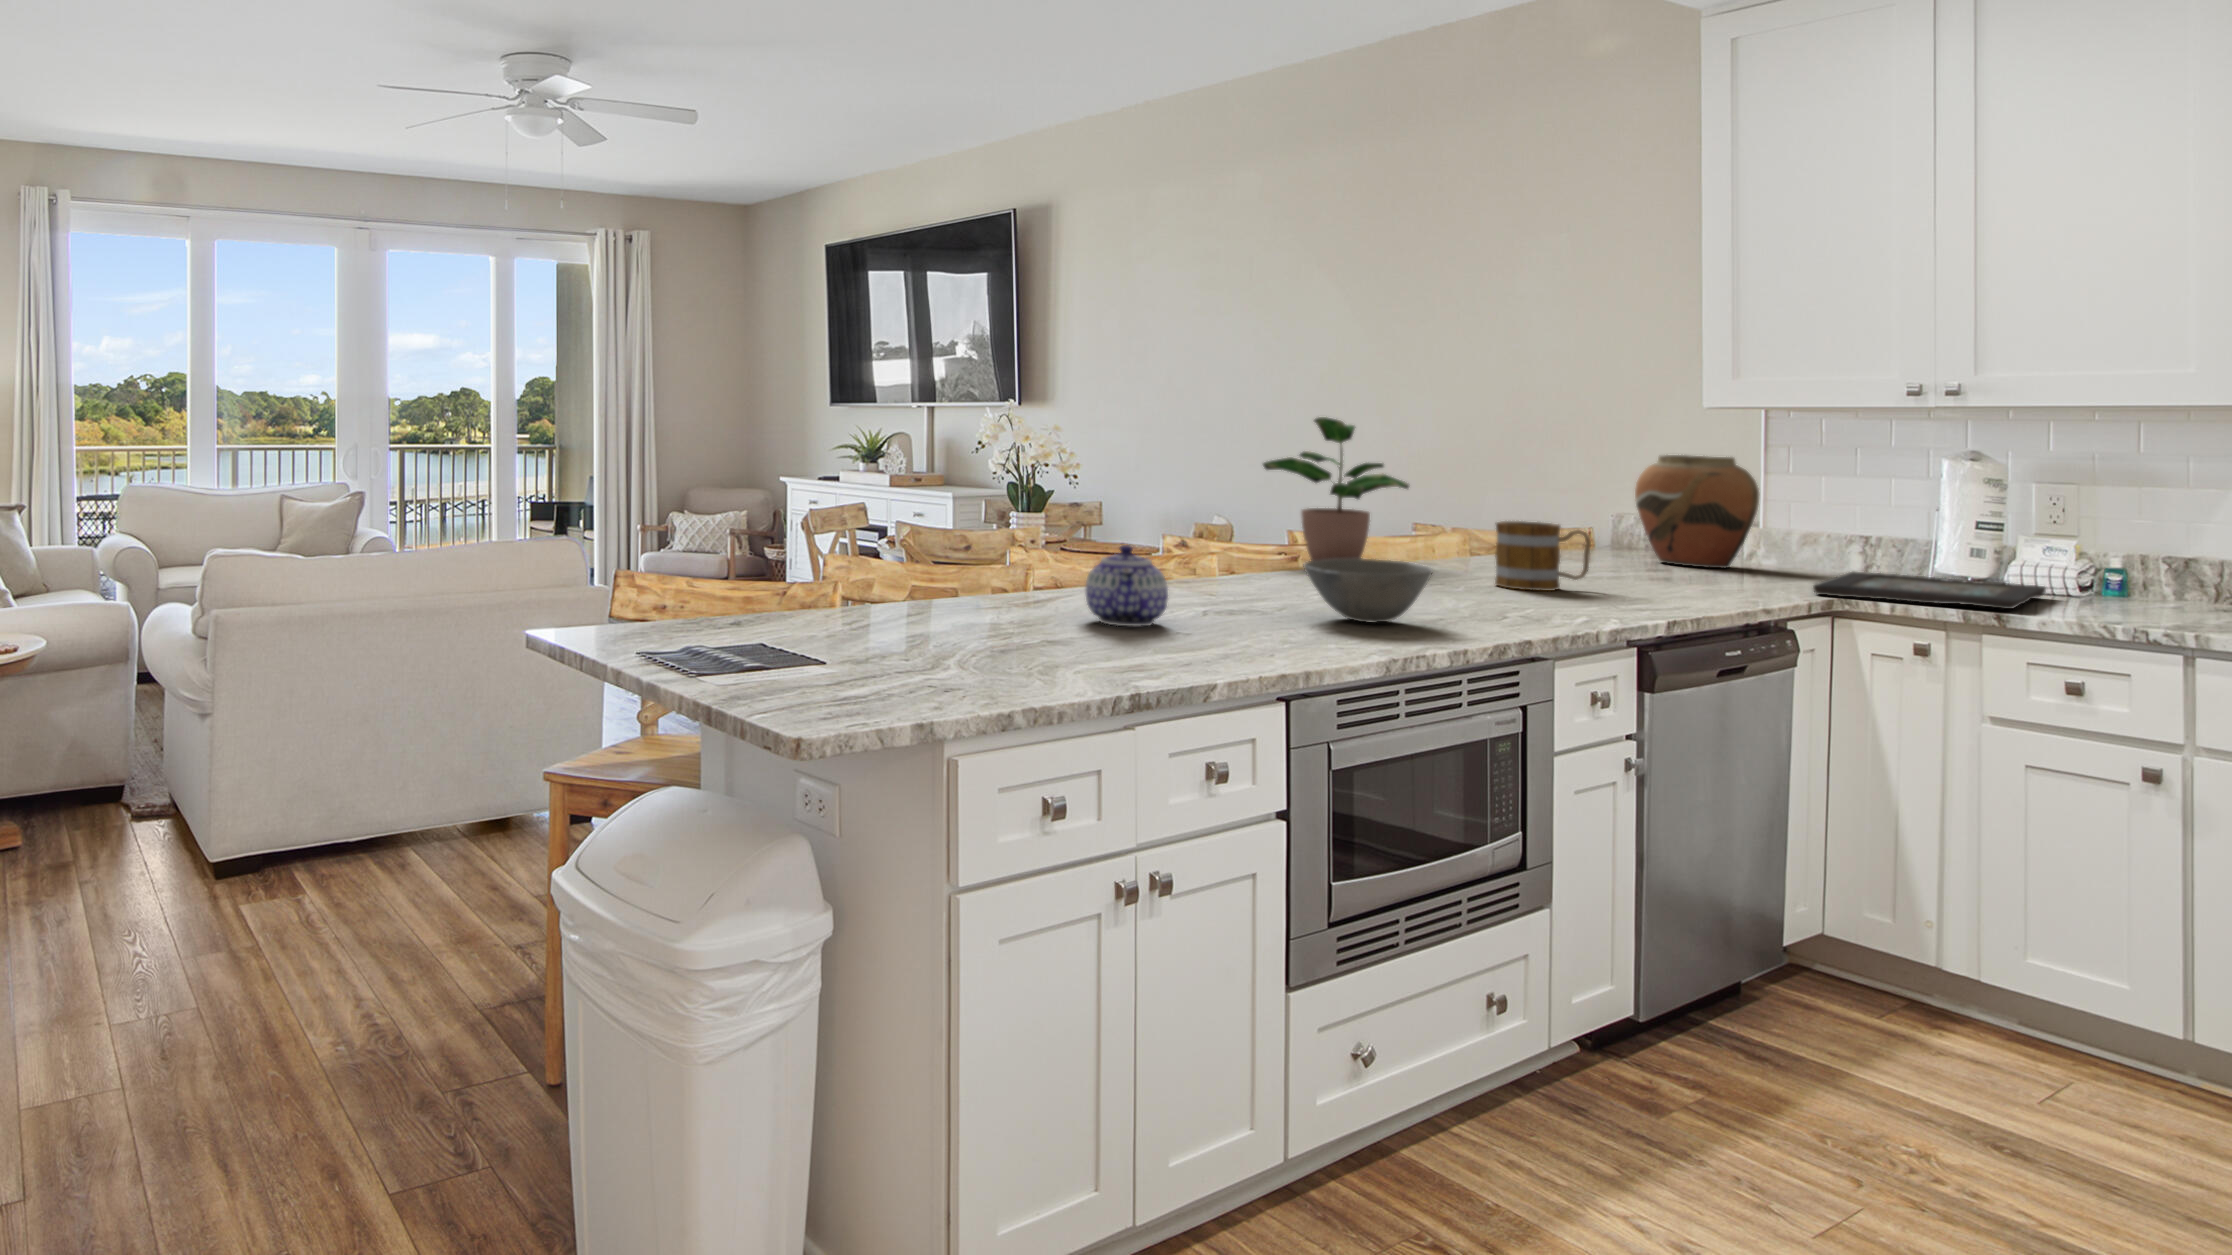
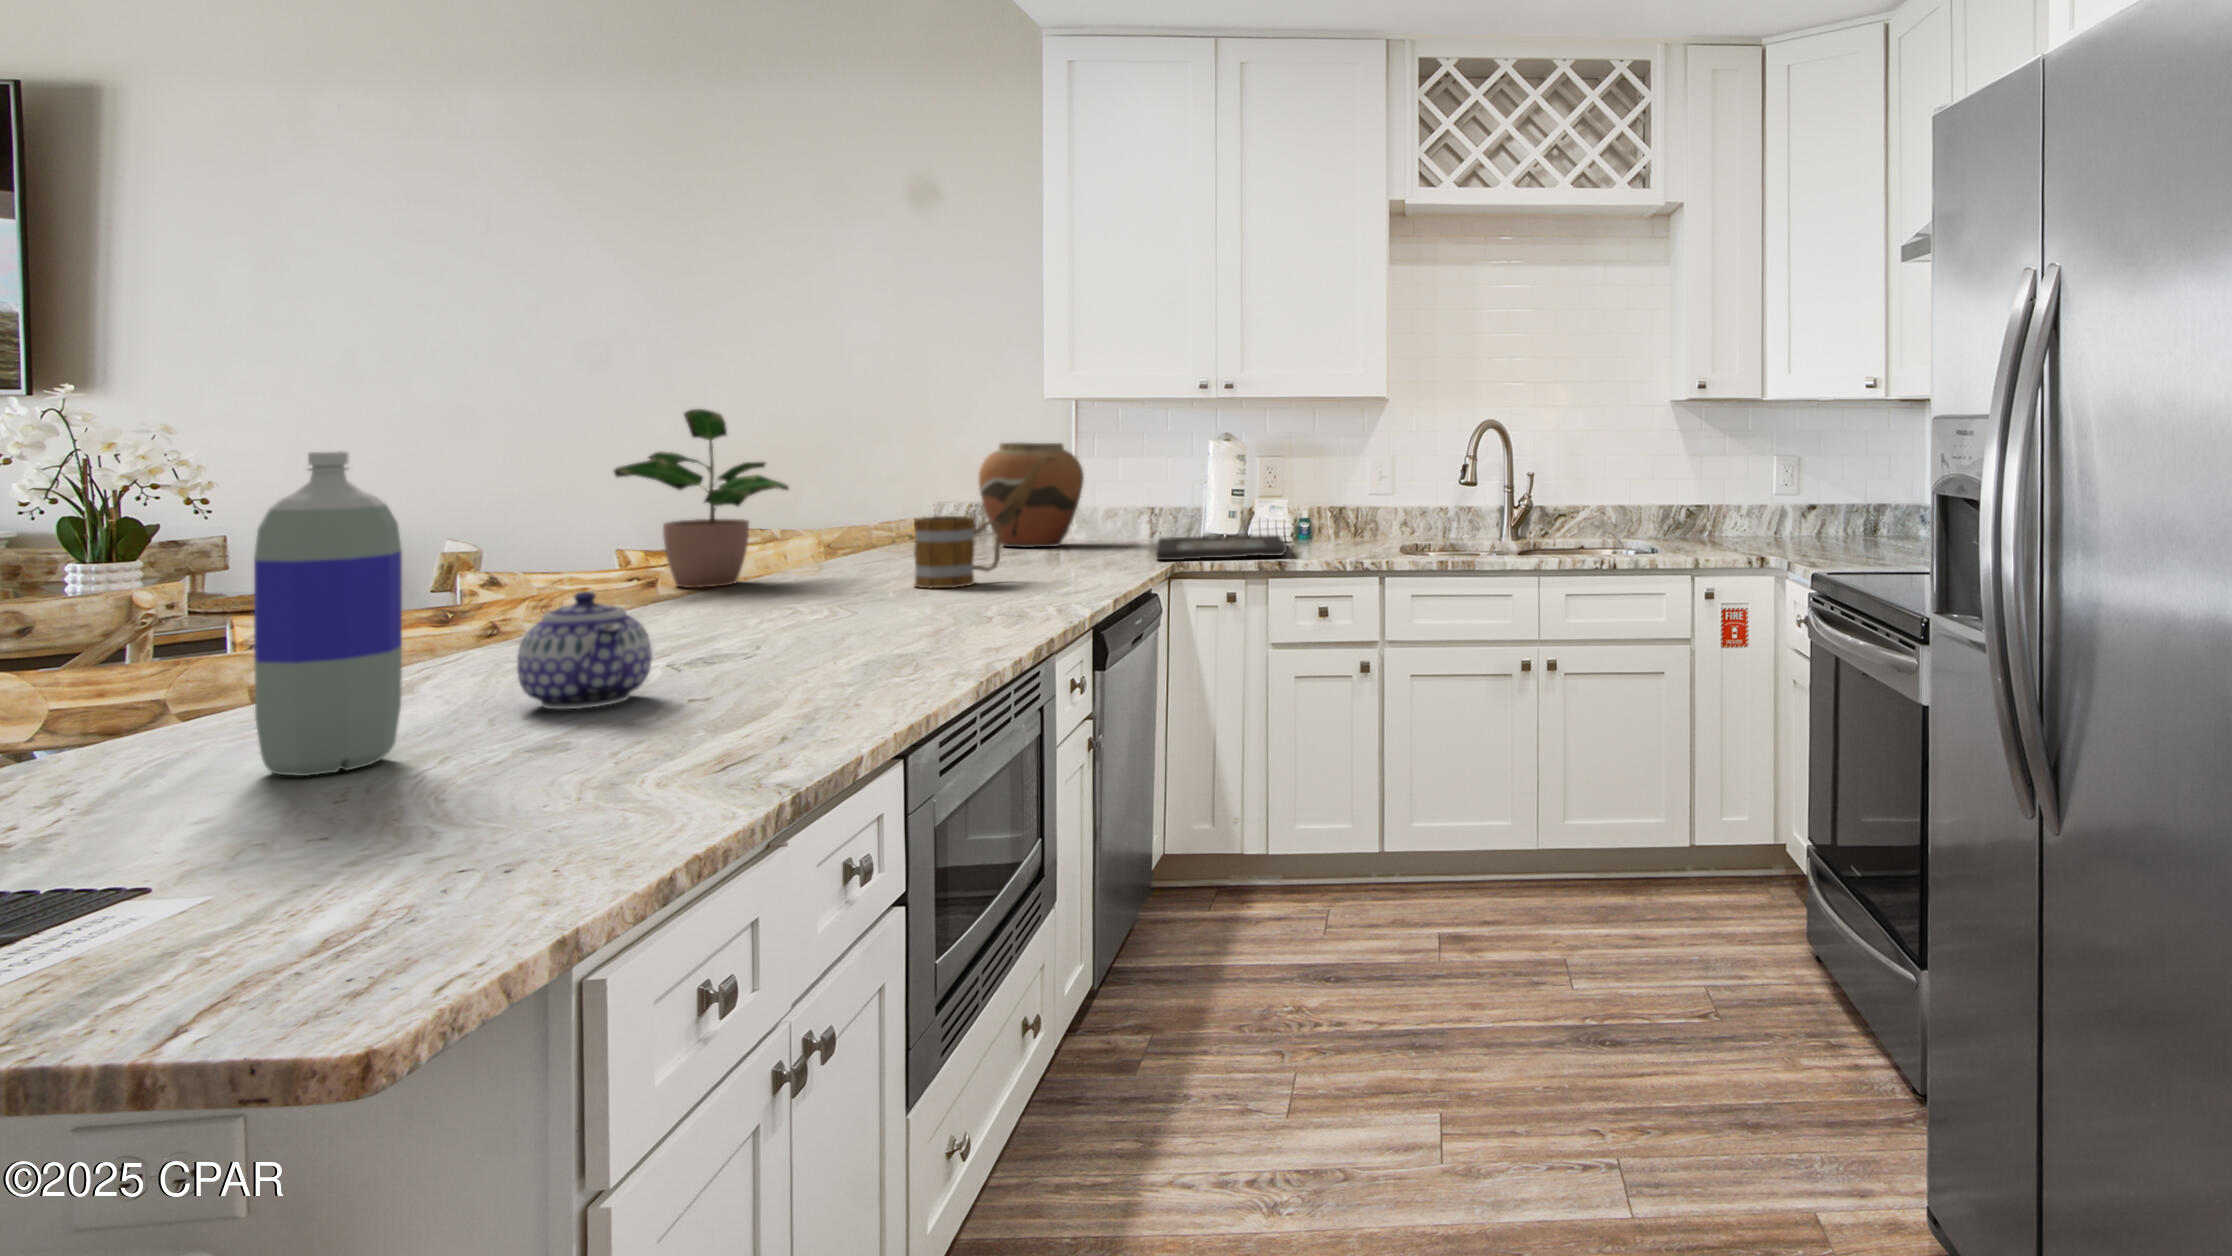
bottle: none [929,442,999,633] -> present [254,451,402,776]
bowl: present [1303,558,1433,623] -> none [792,571,944,647]

